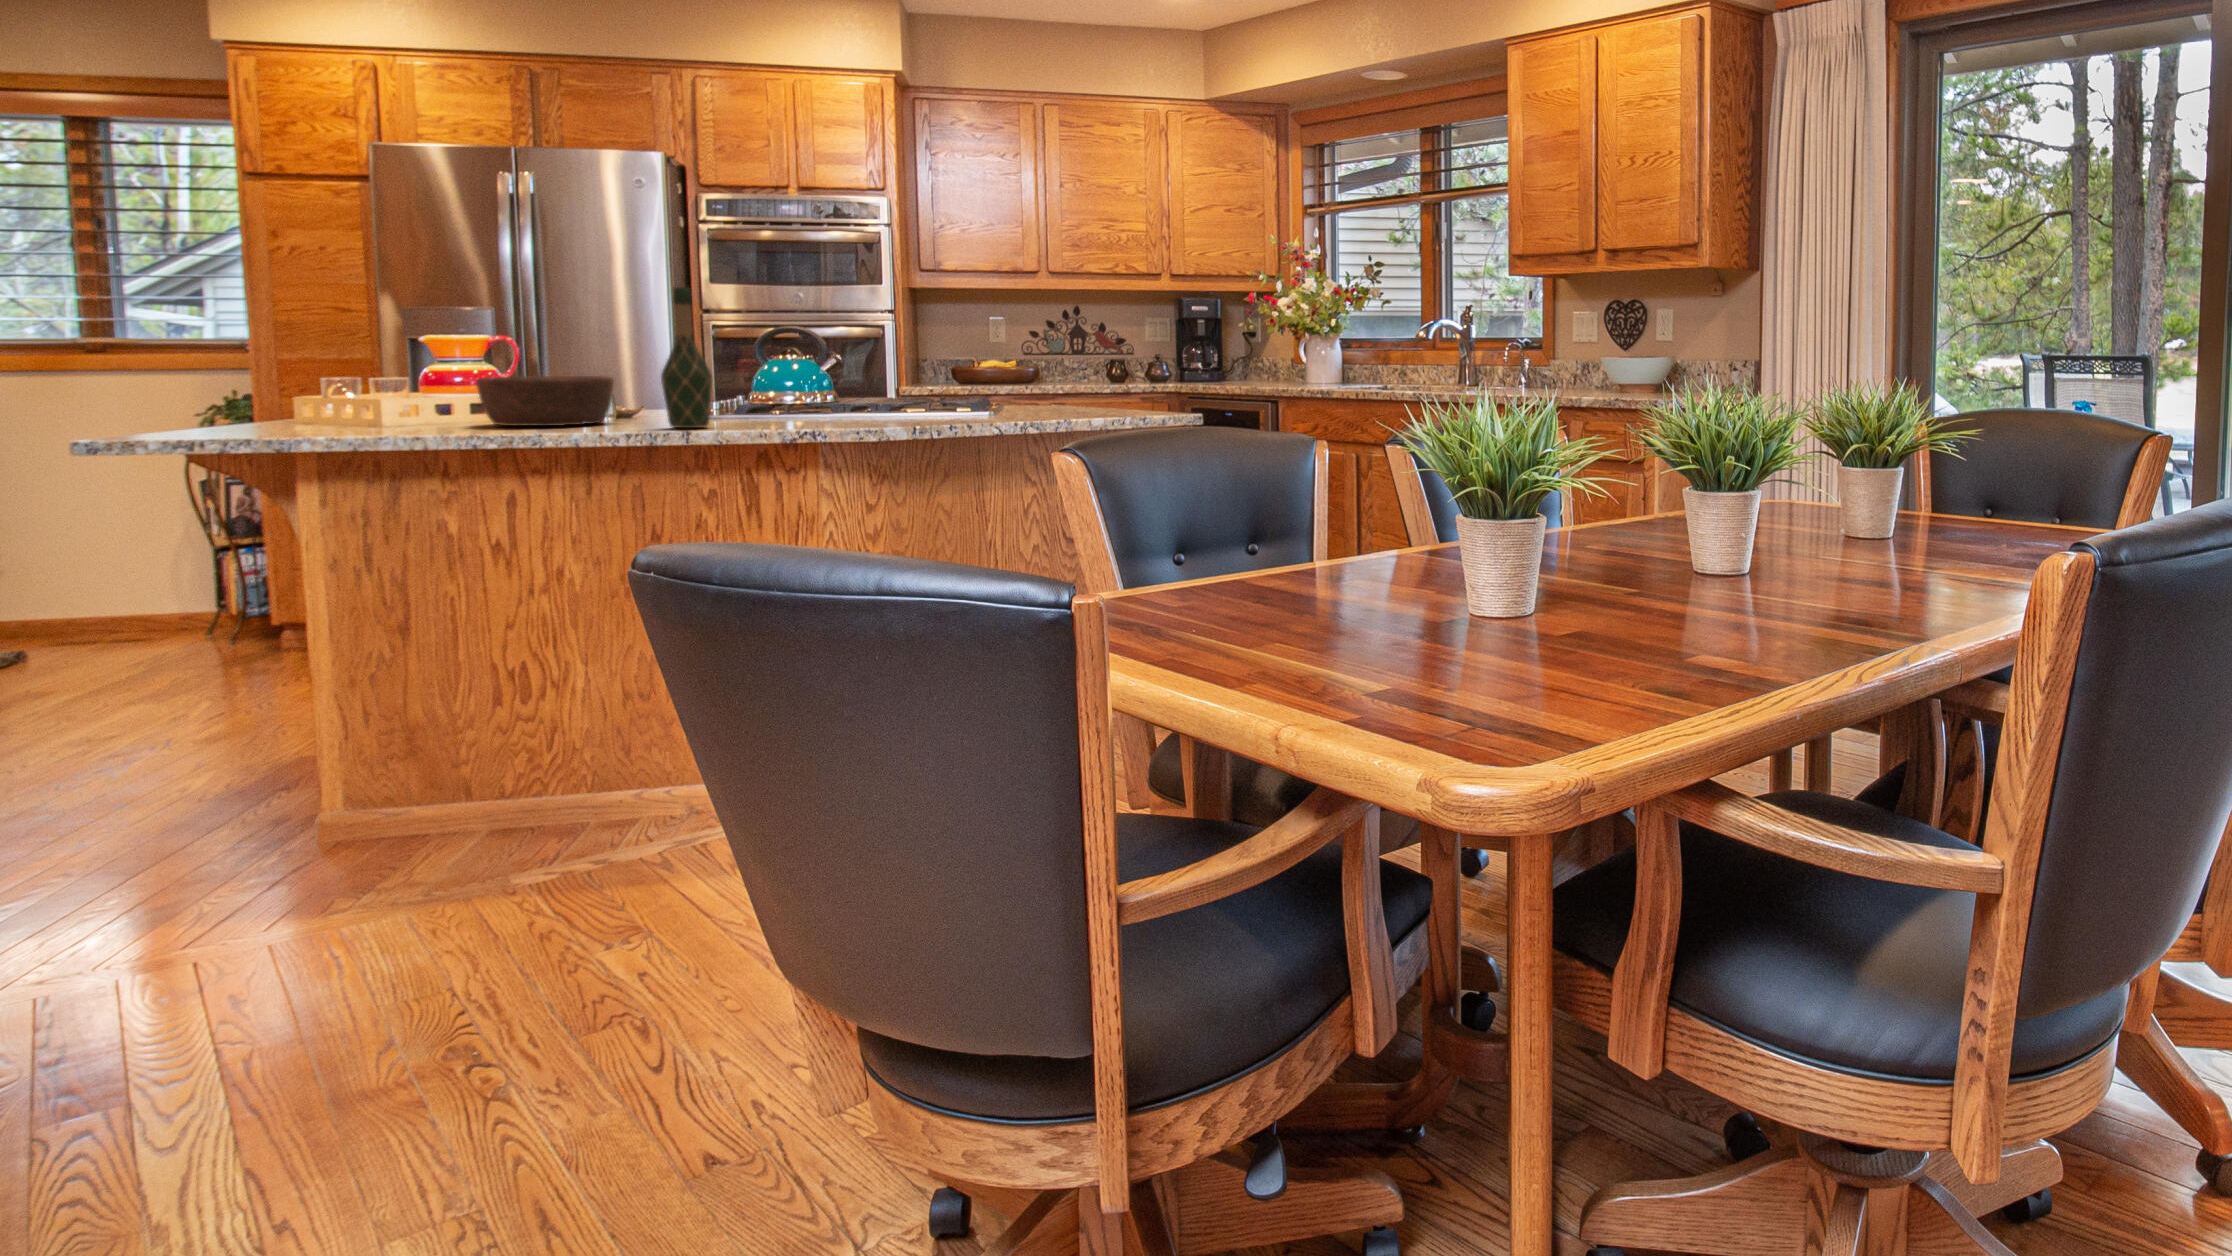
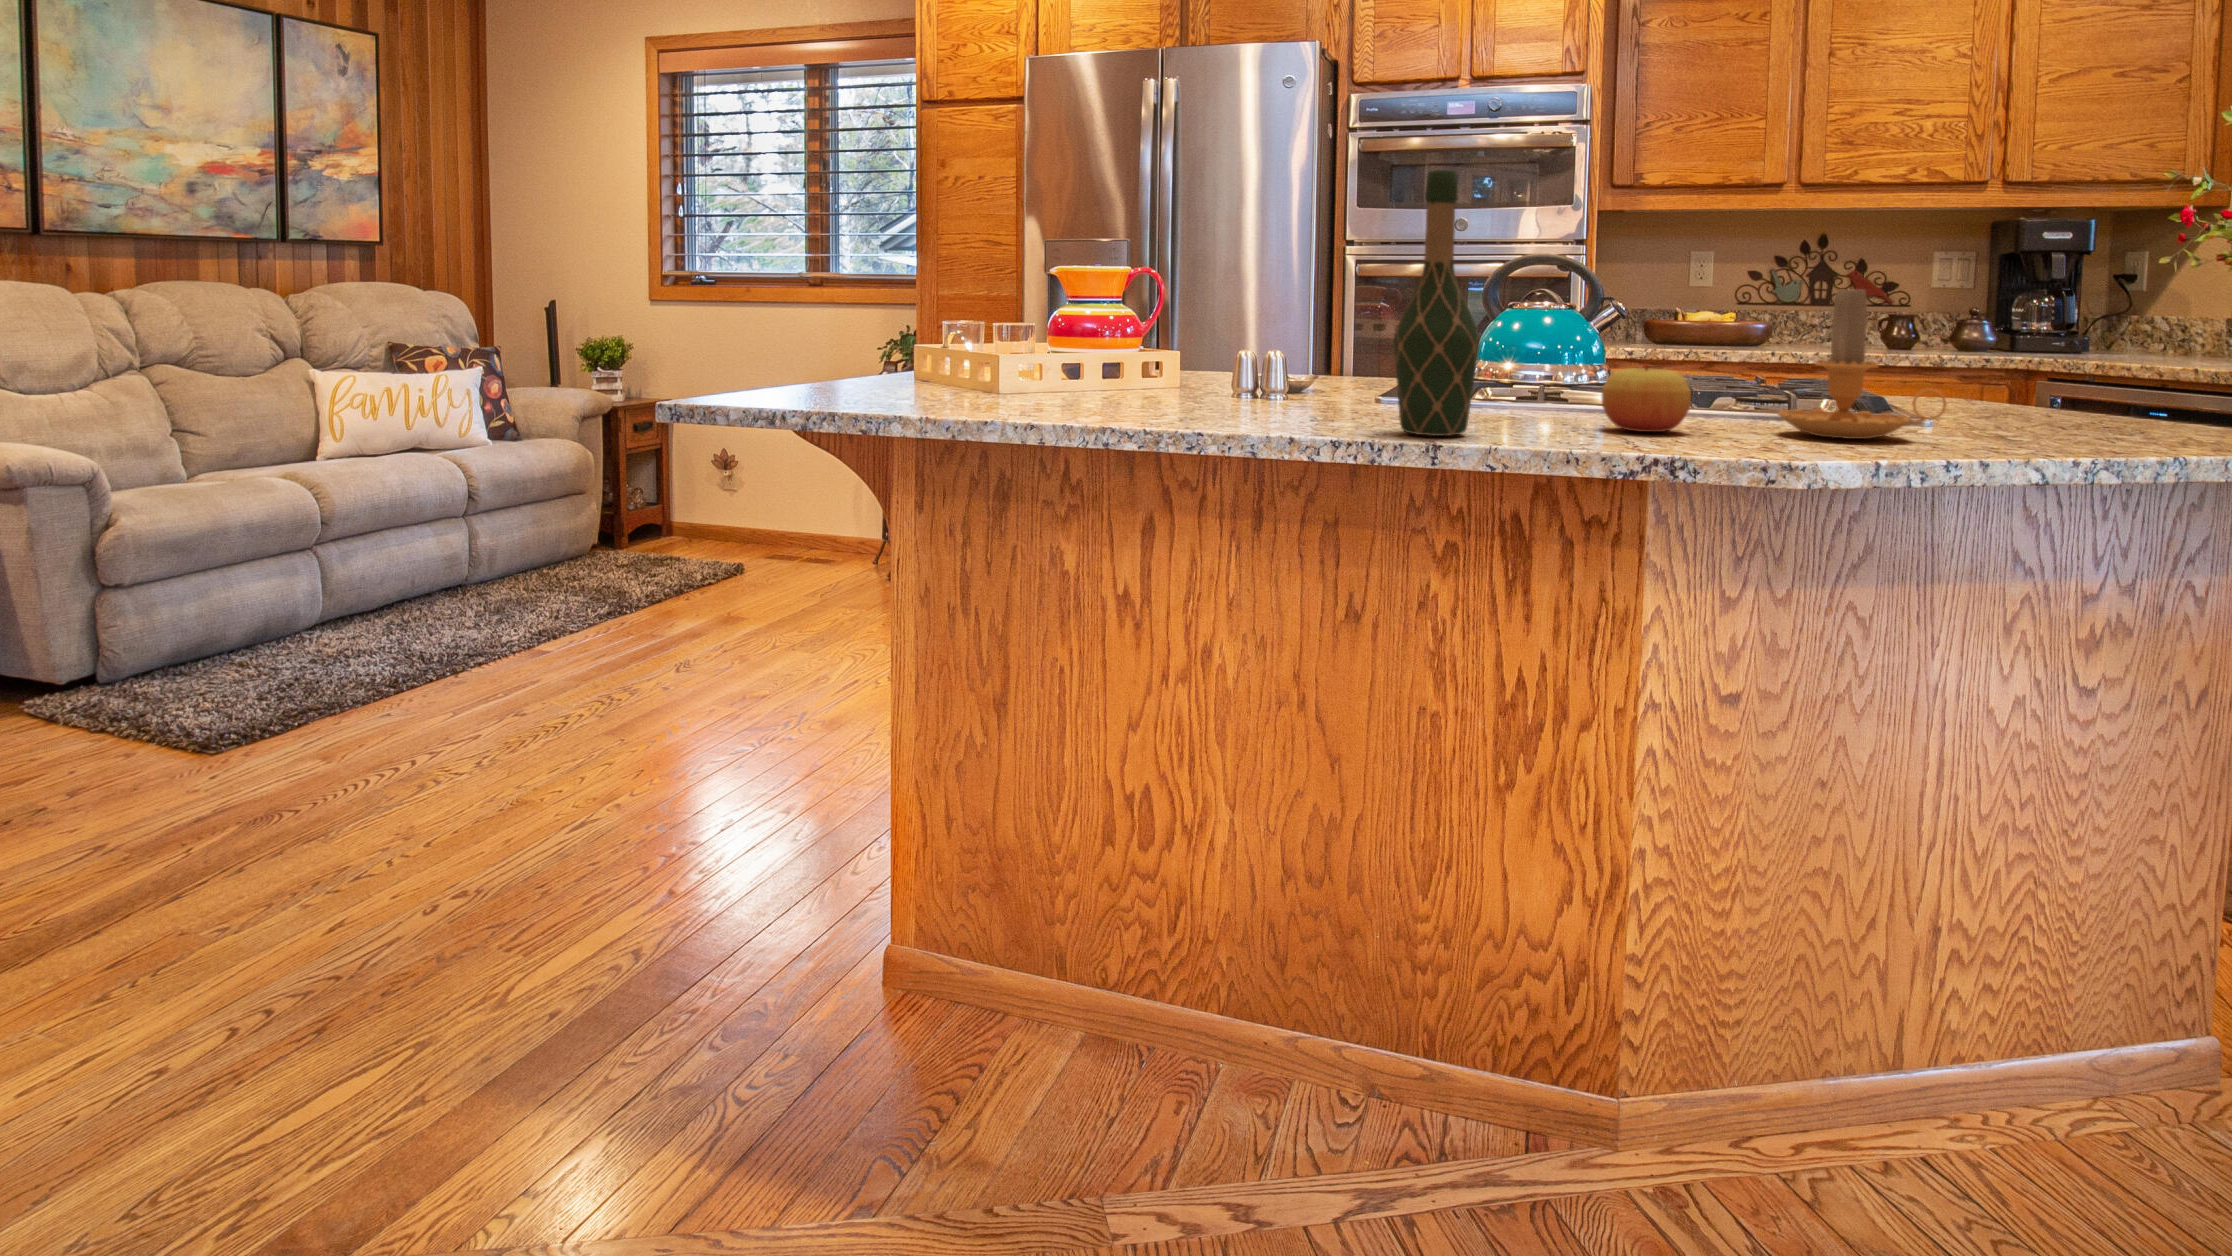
candle: none [888,343,964,421] -> present [1778,288,1947,439]
wooden bowl: present [476,376,614,426] -> none [1115,330,1304,415]
apple: none [793,387,841,423] -> present [1601,364,1691,432]

